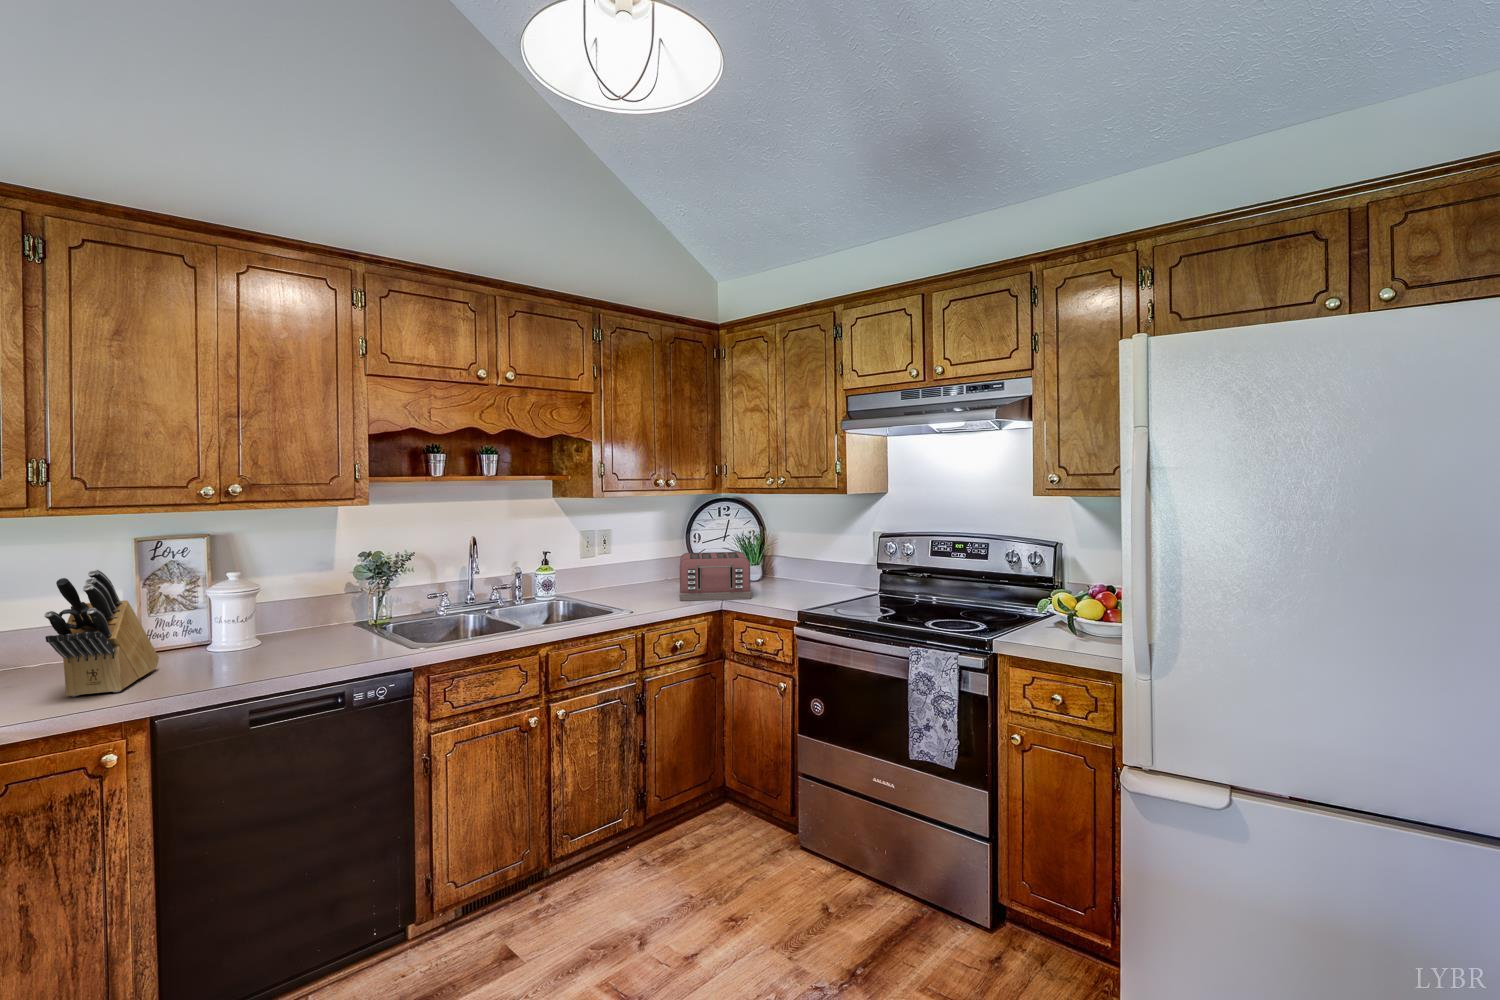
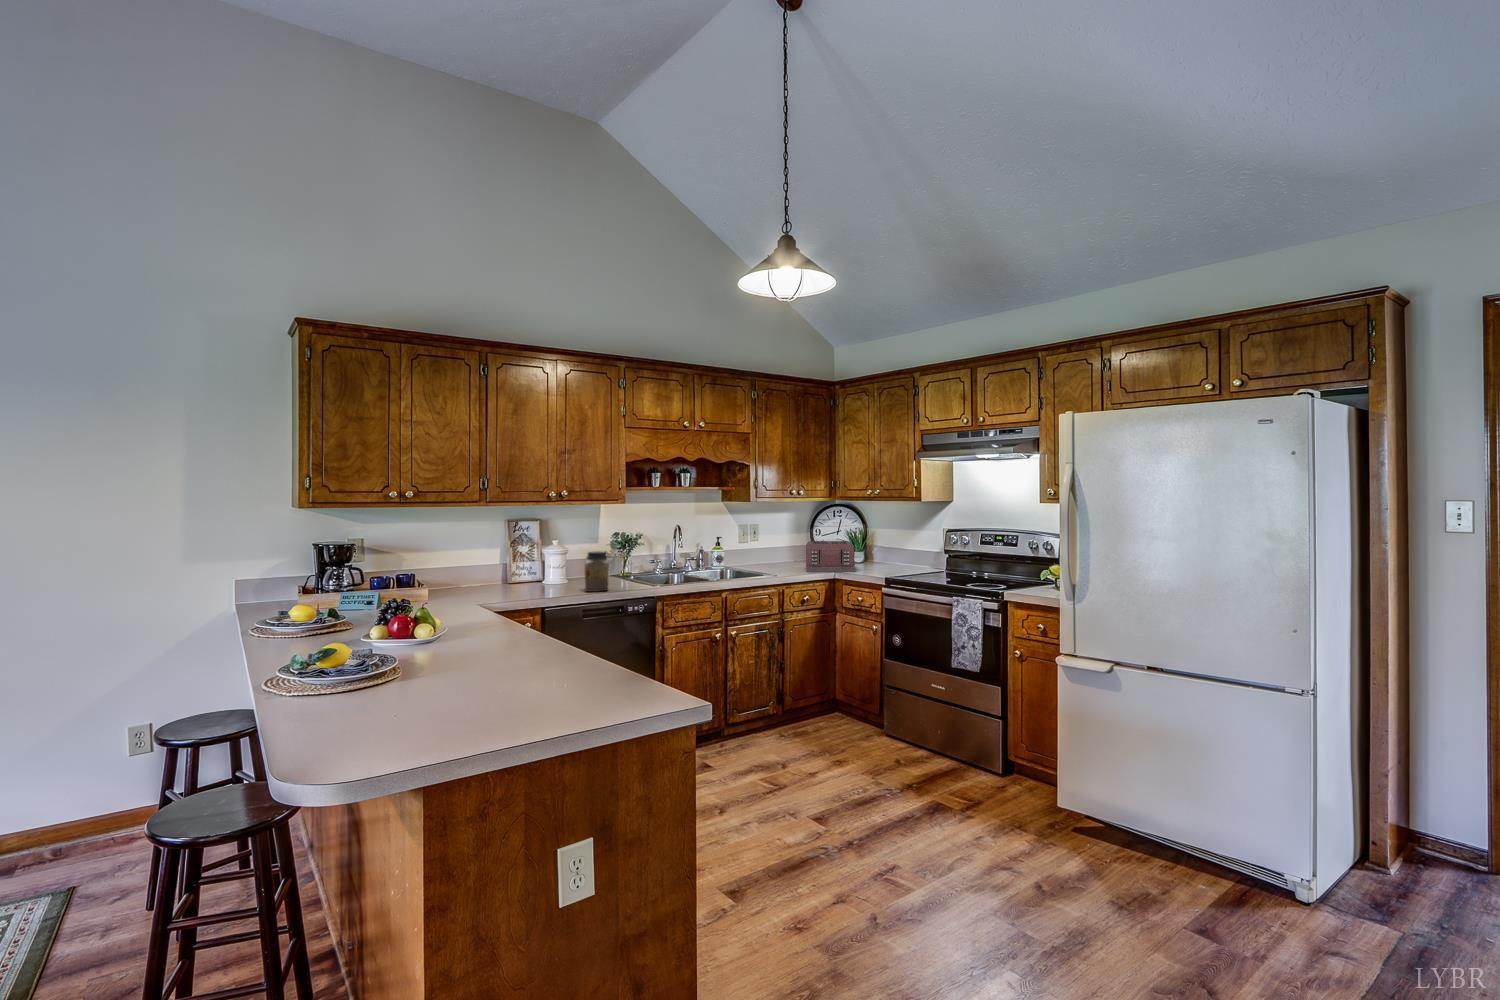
knife block: present [44,569,159,697] -> none [495,533,525,598]
jar: none [272,593,324,669] -> present [585,551,609,592]

